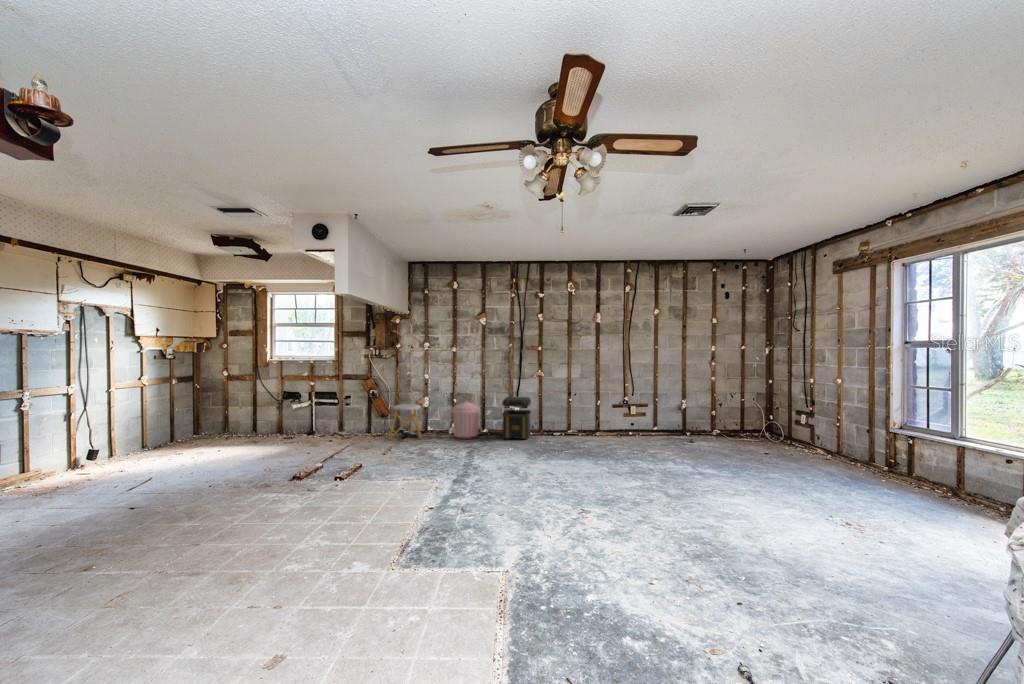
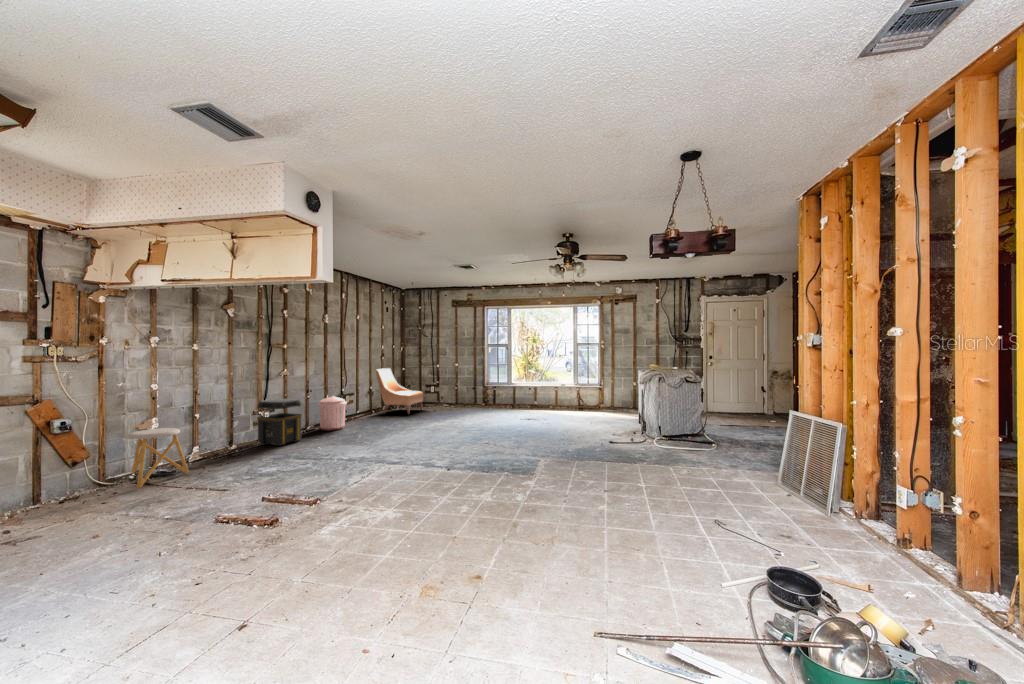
chair: none [685,377,754,447] -> present [376,368,423,414]
trash can: present [452,401,480,439] -> present [318,396,347,430]

